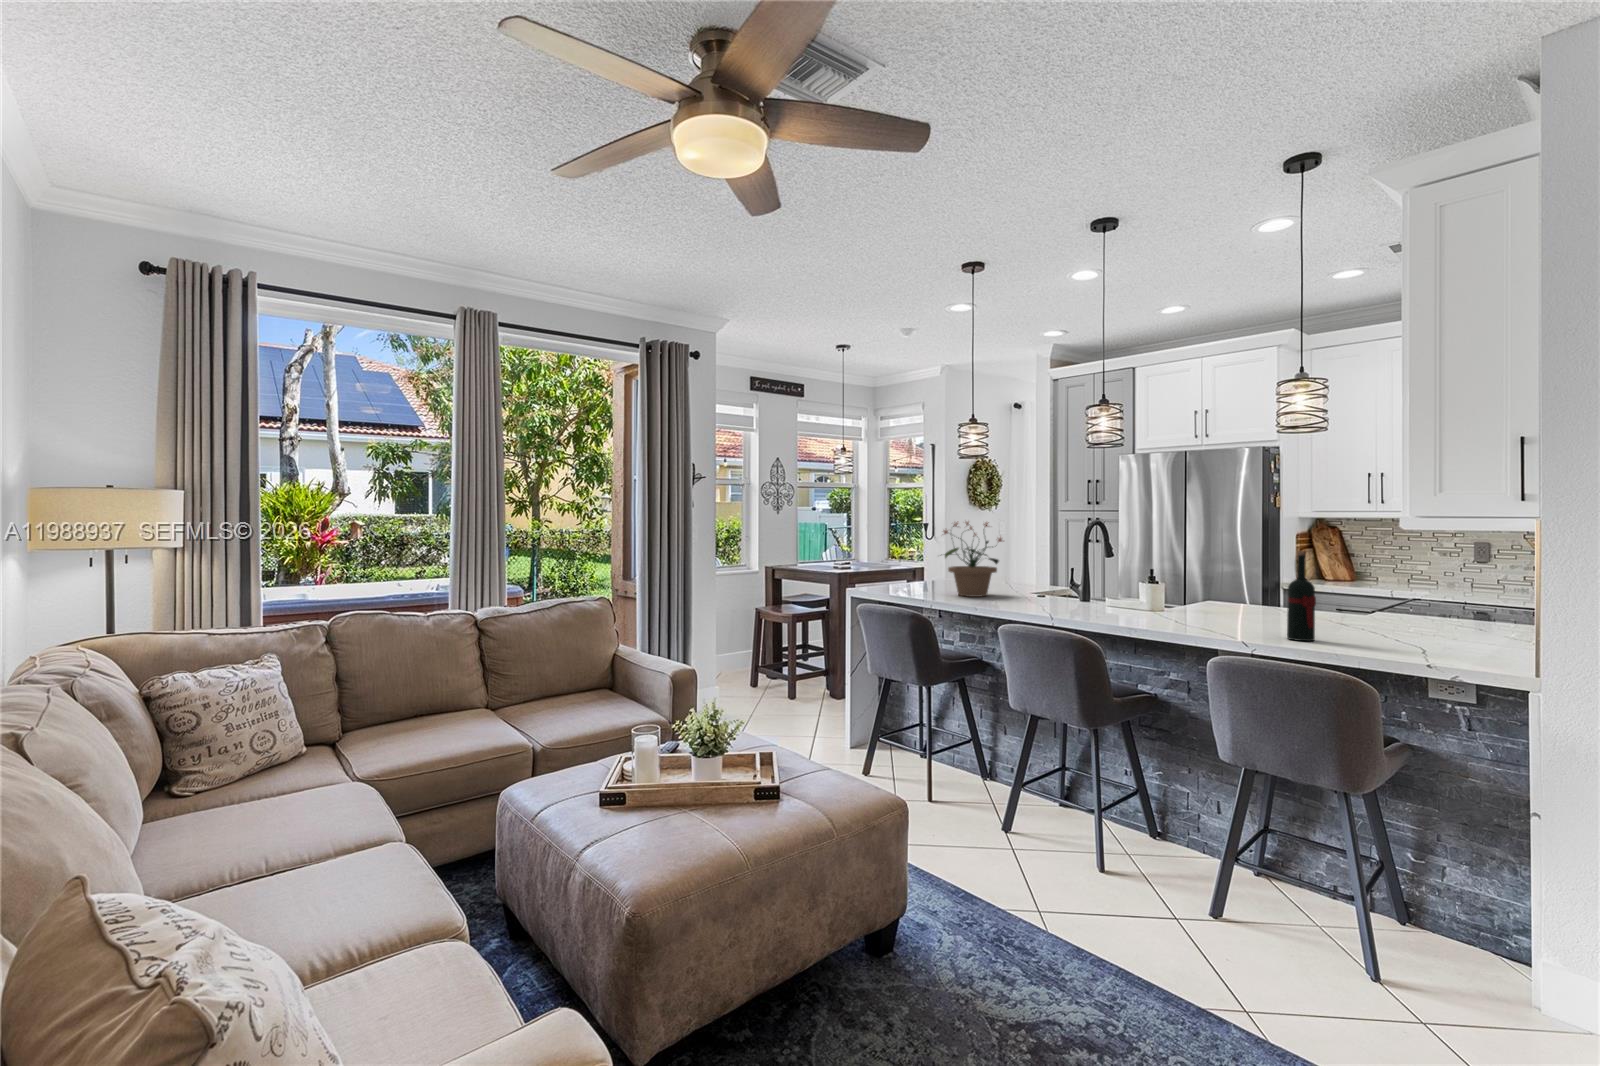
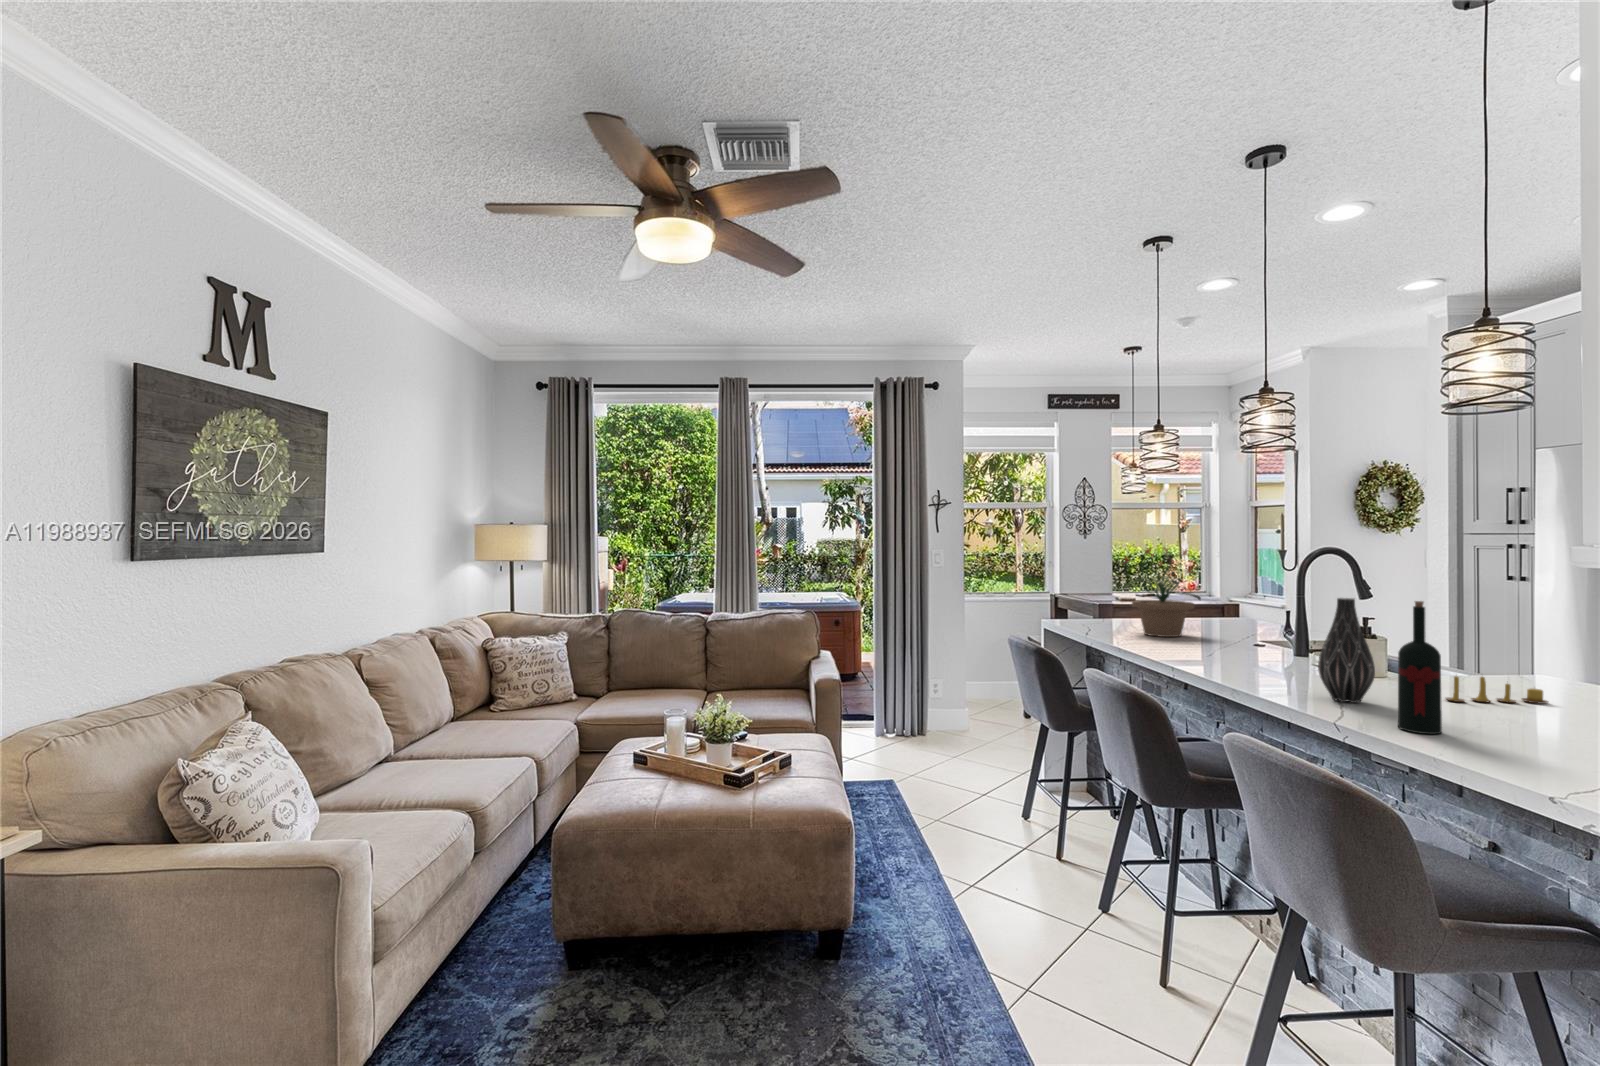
vase: none [1197,553,1235,628] -> present [1318,598,1375,703]
candle: none [1247,601,1287,621] -> present [1446,676,1548,704]

